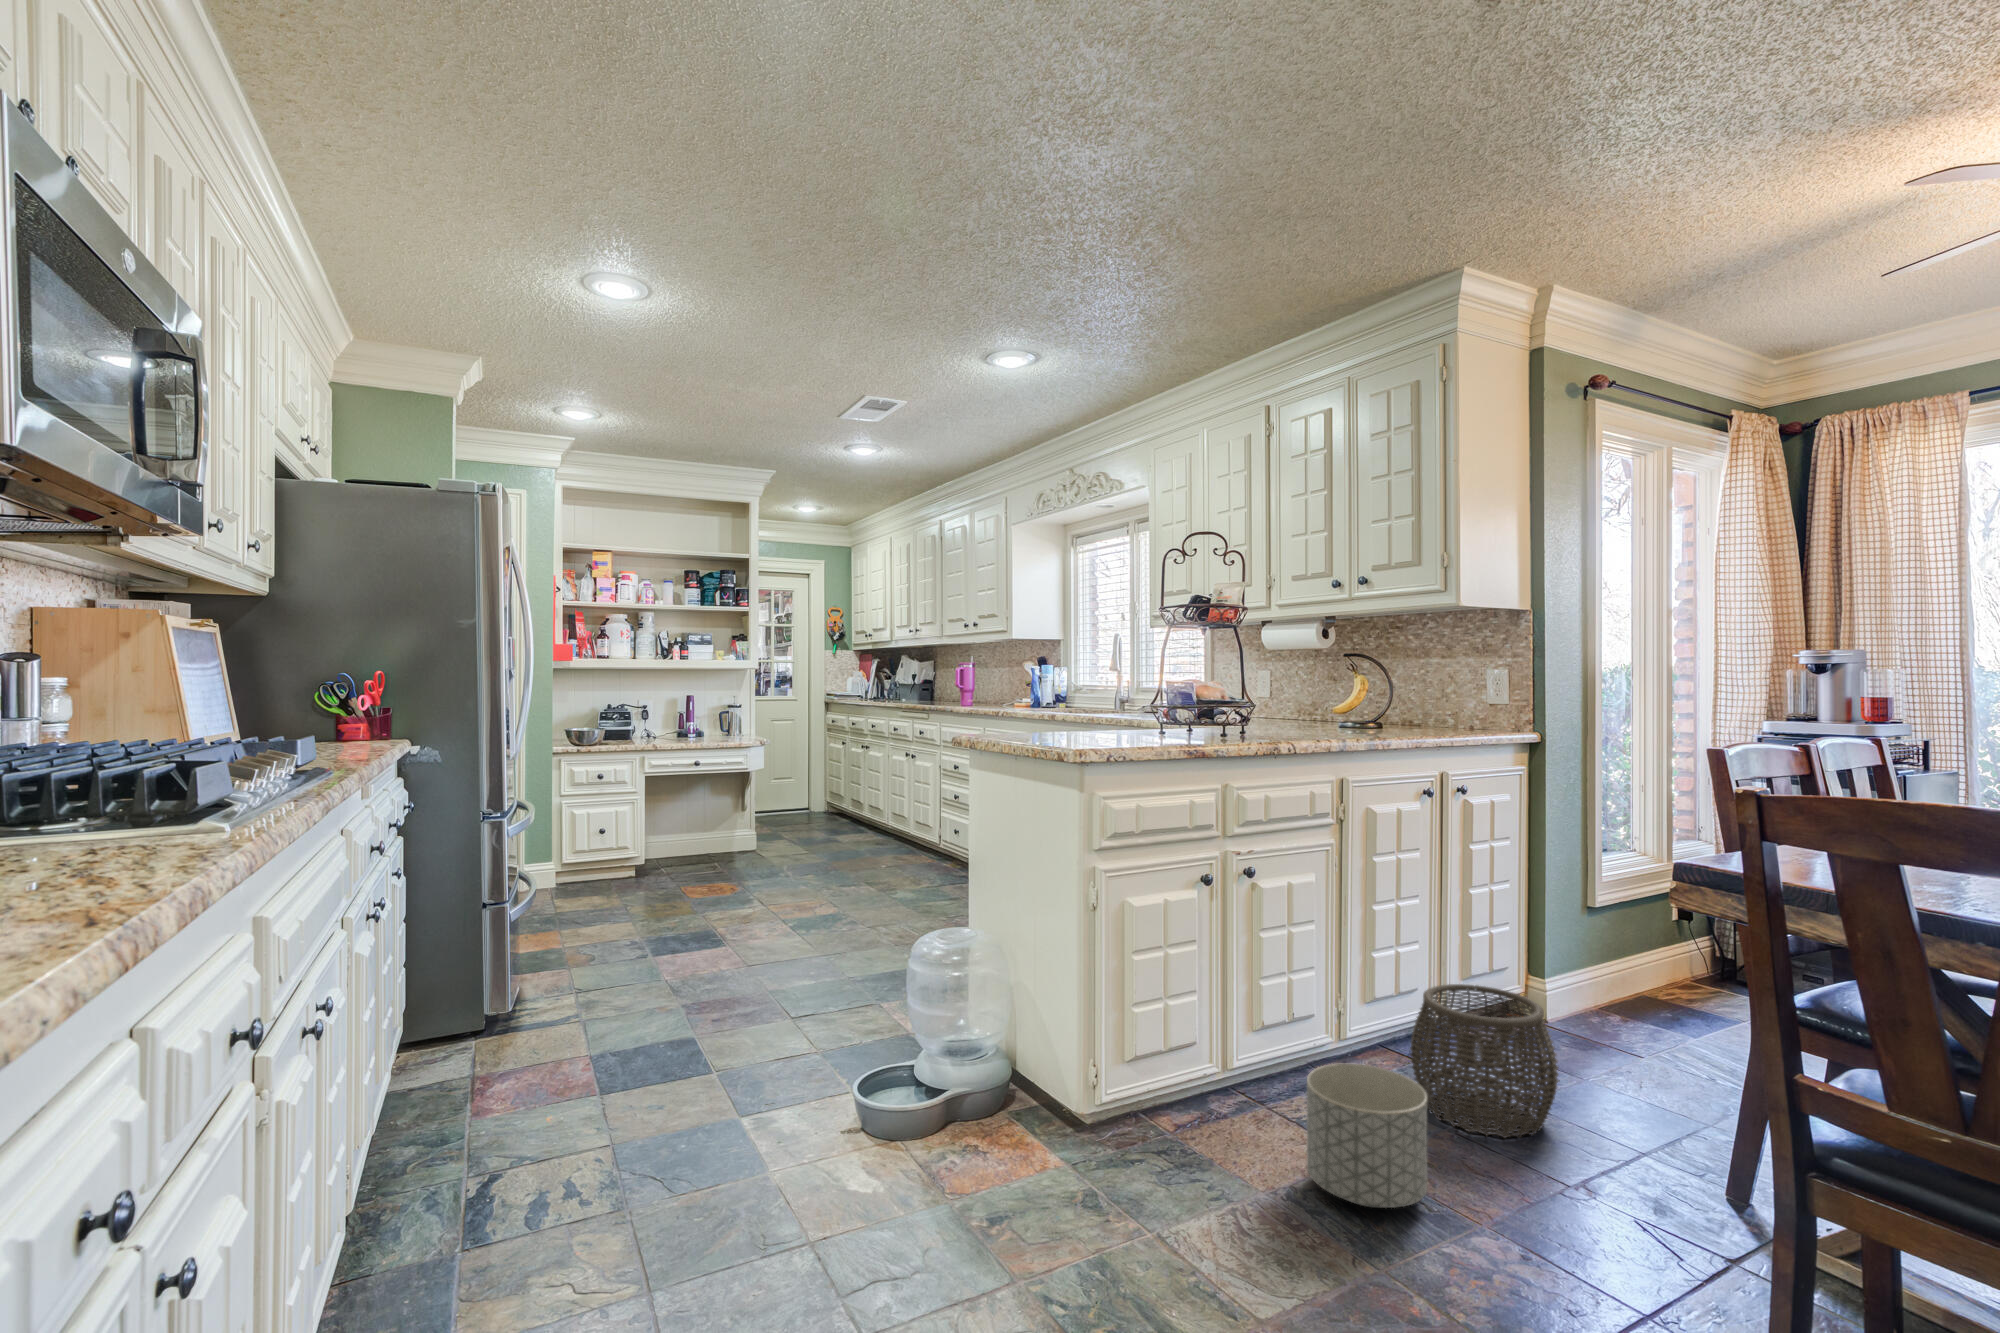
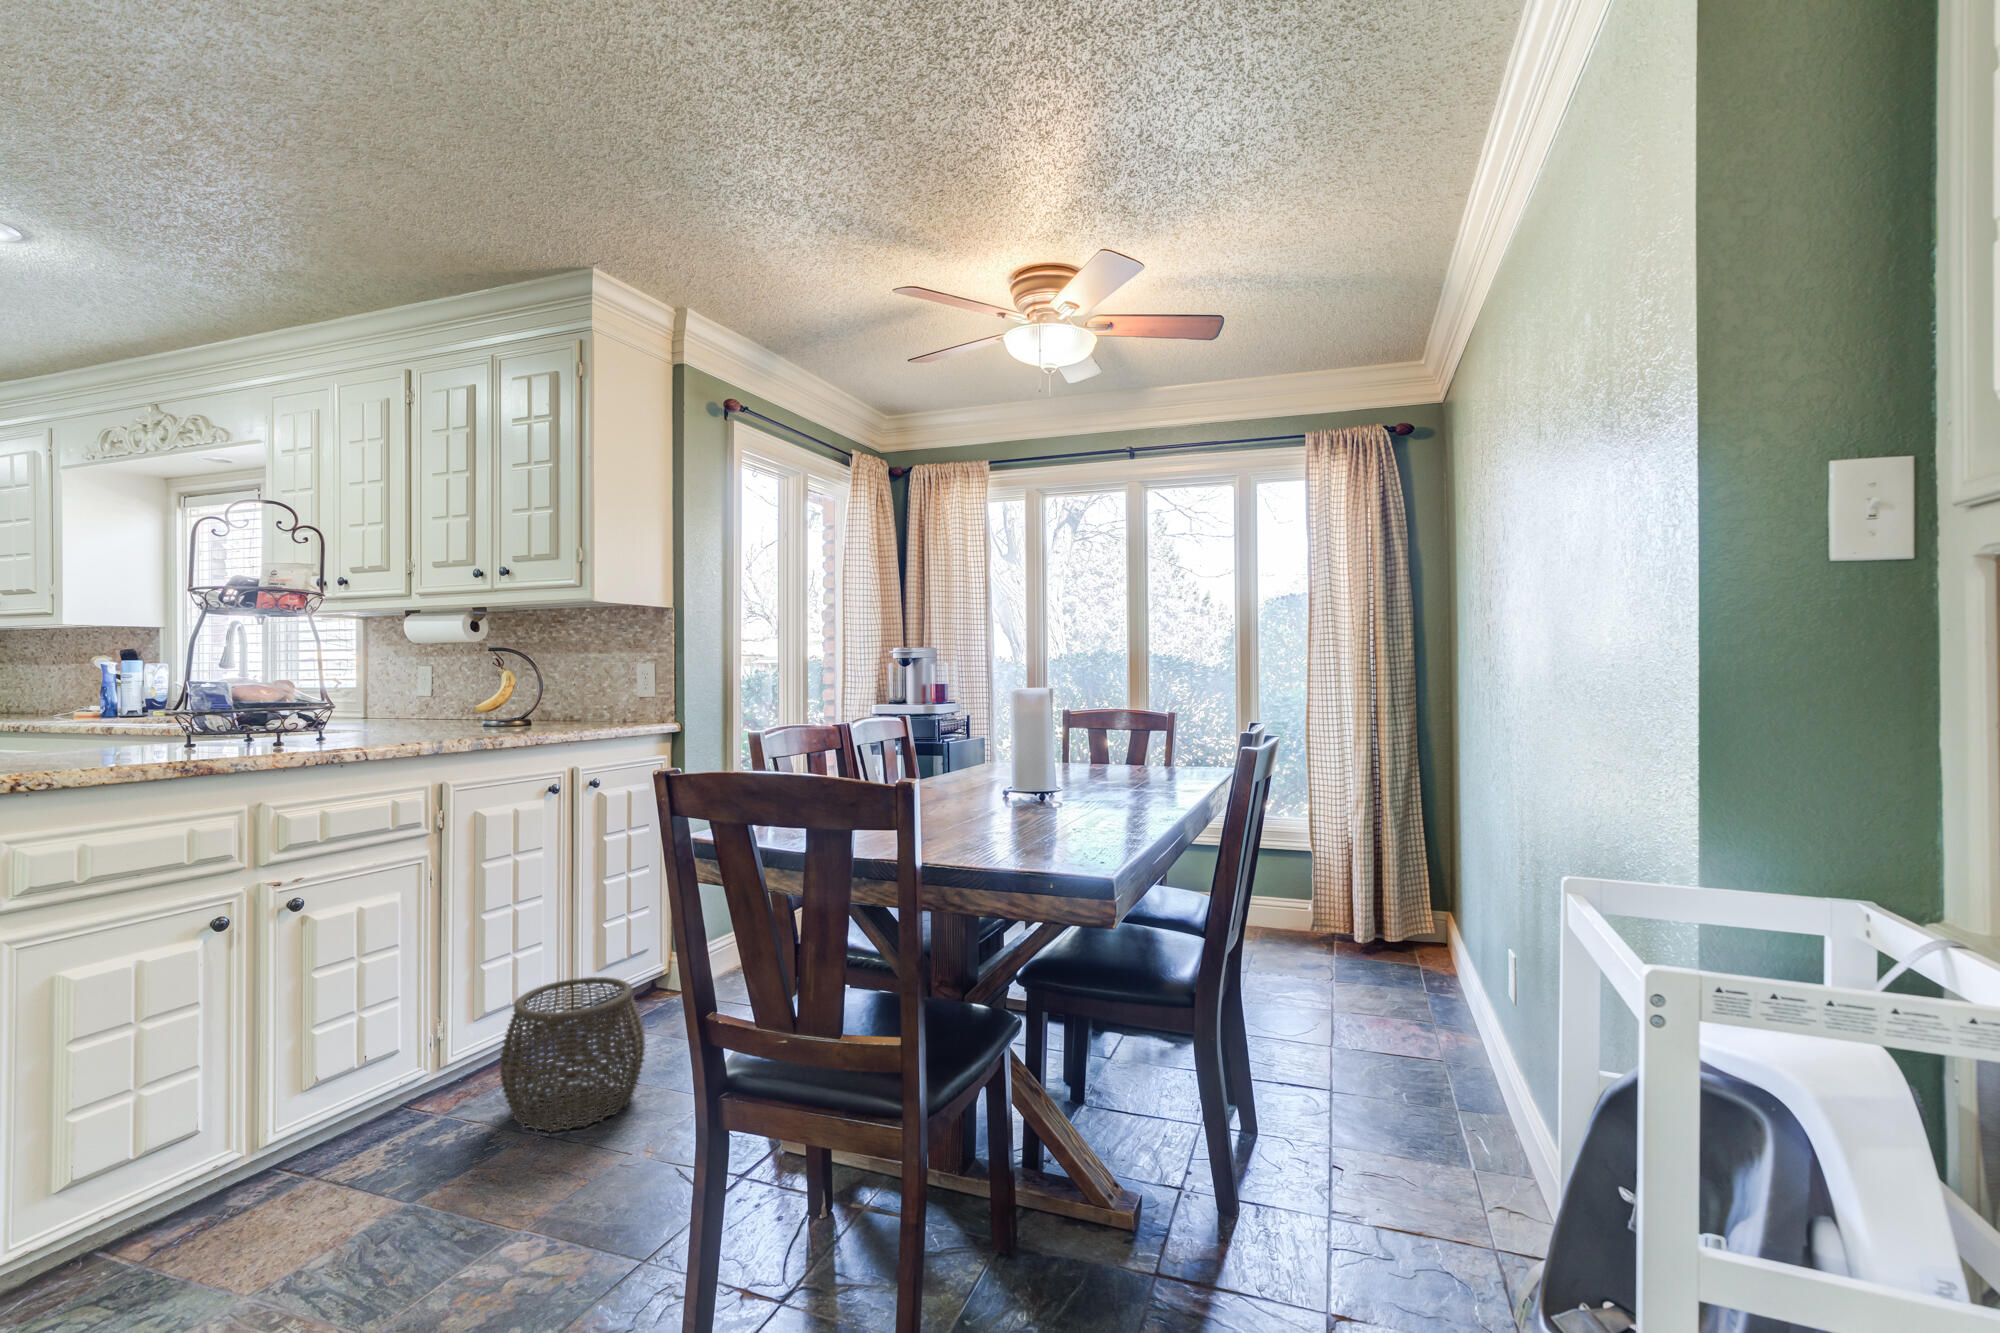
planter: present [1307,1064,1427,1208] -> none [311,1100,462,1270]

